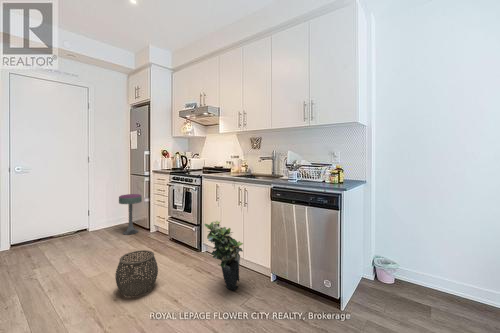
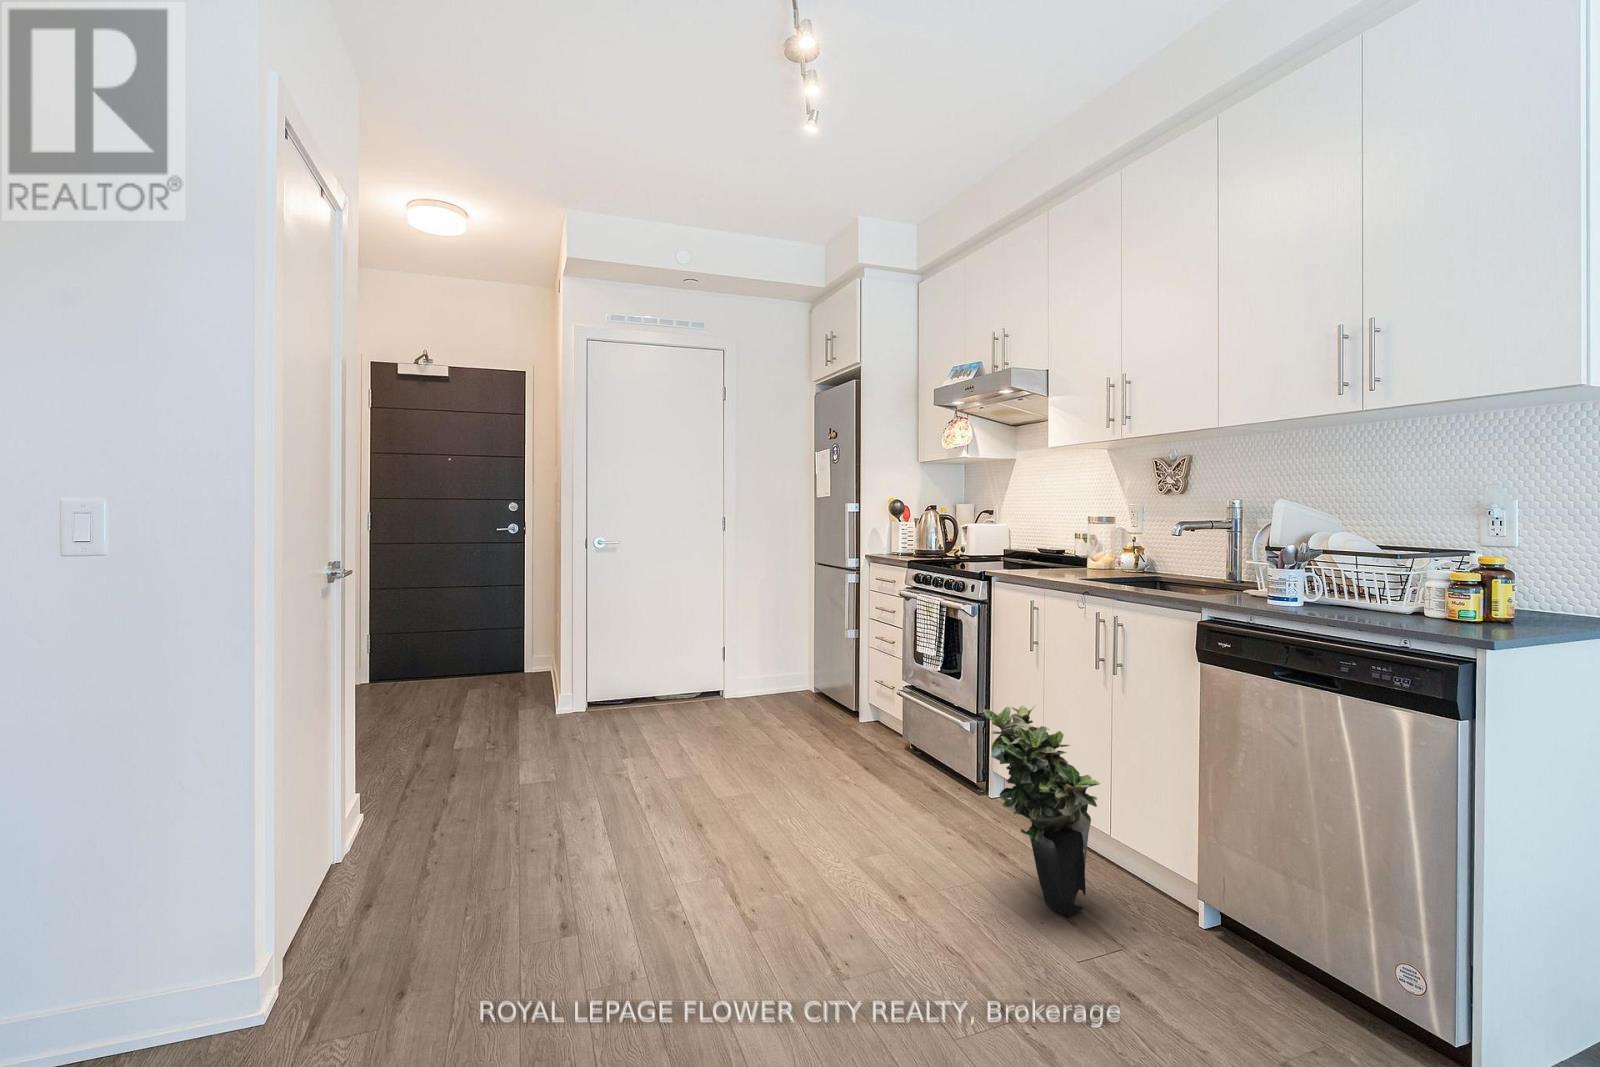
bar stool: present [119,194,142,235] -> none [785,616,839,721]
woven basket: present [115,250,158,296] -> none [770,757,865,865]

